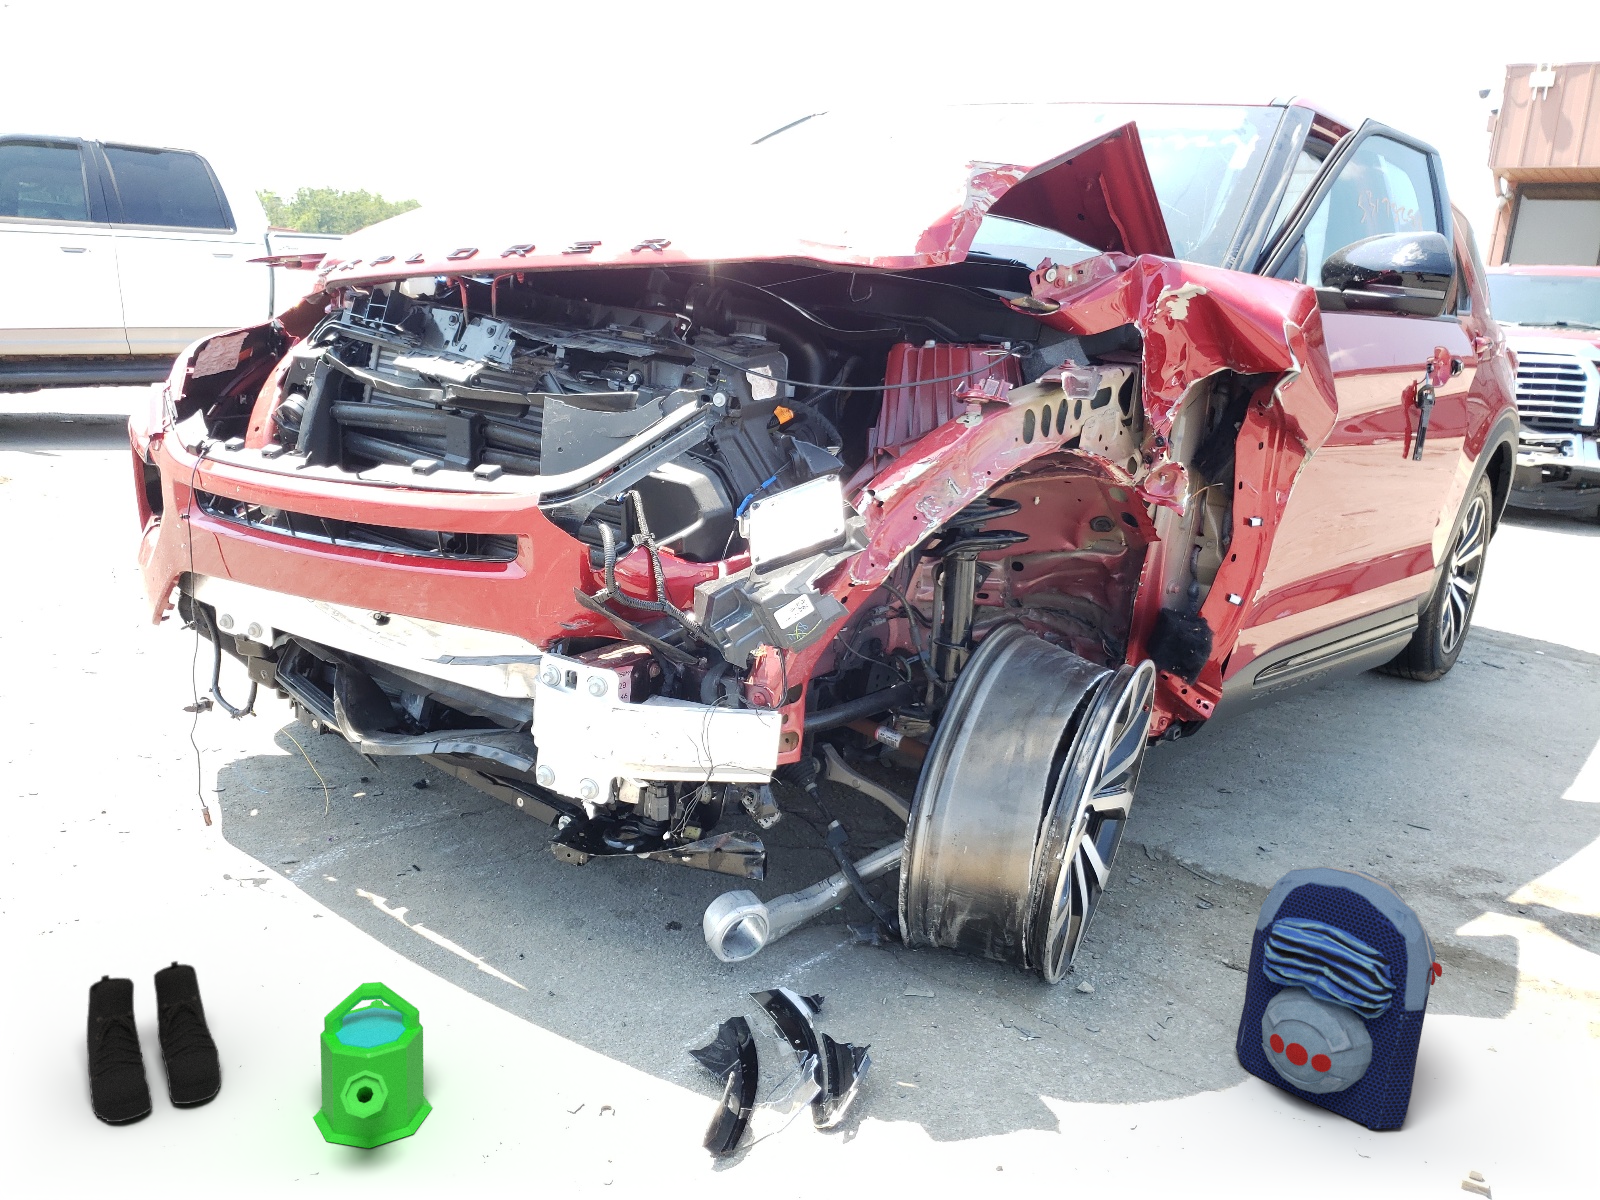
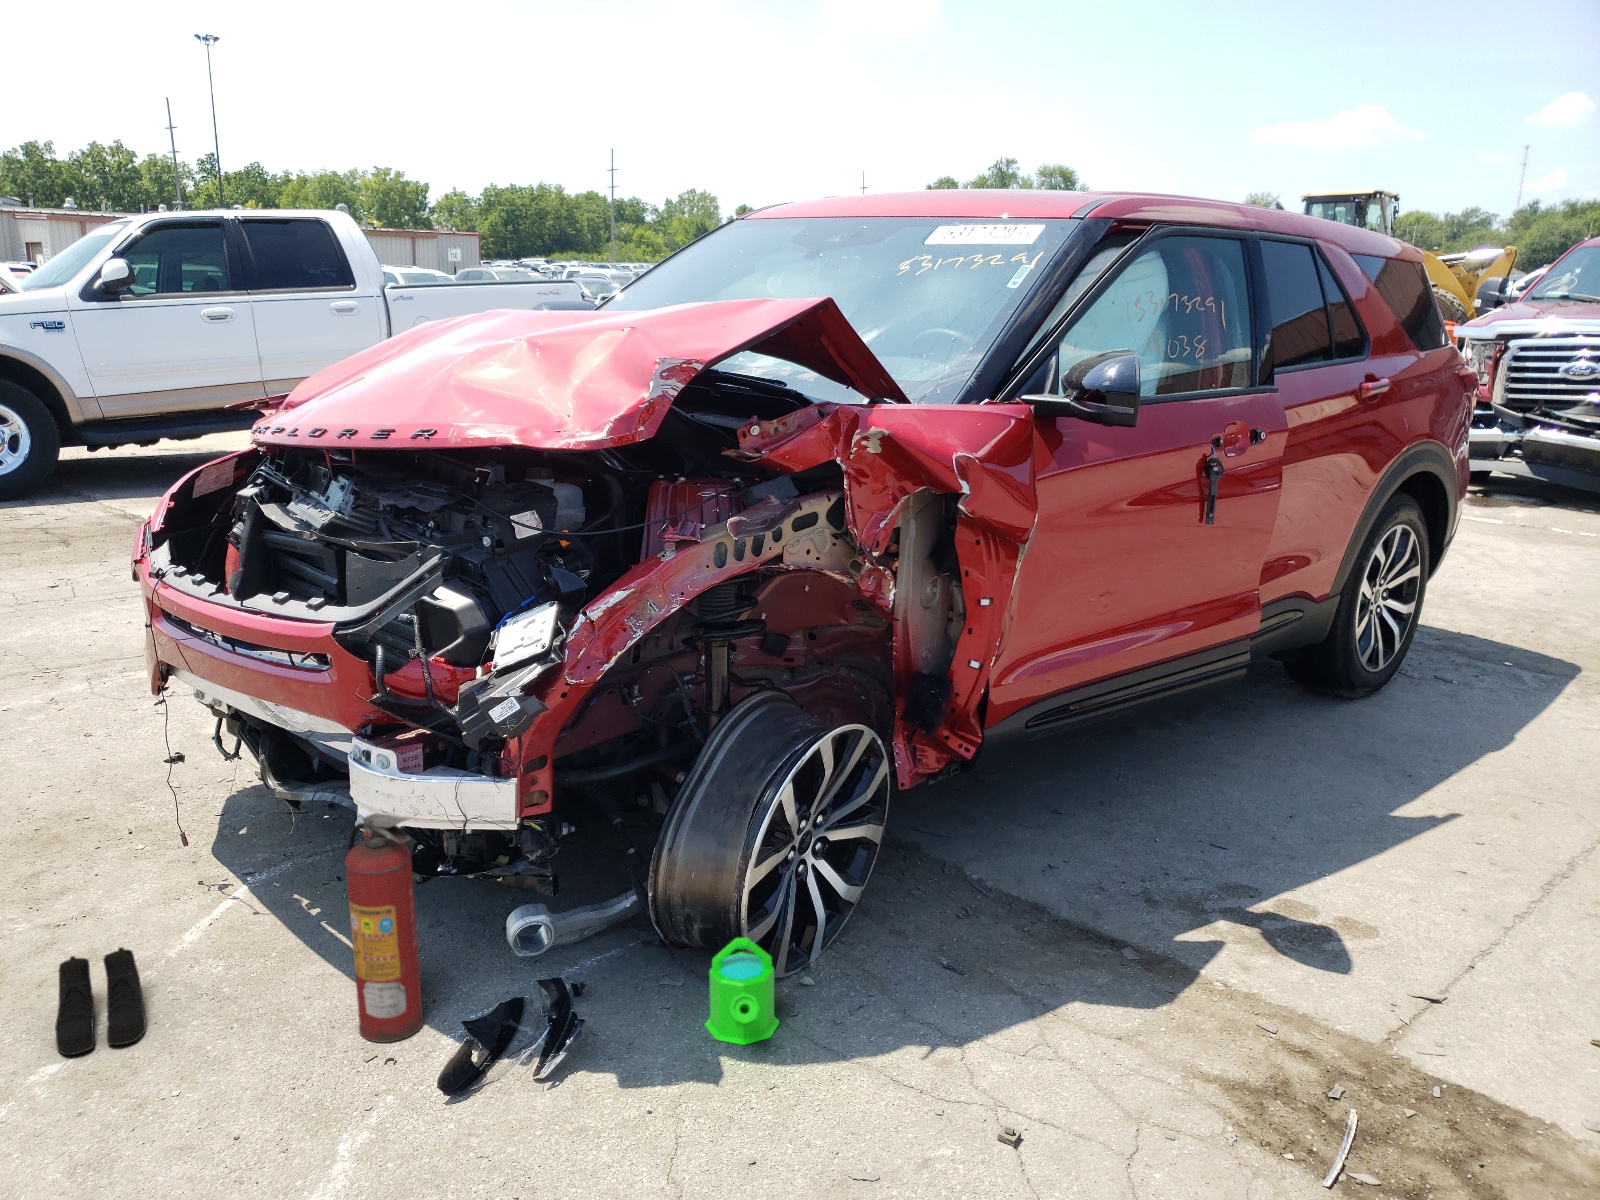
fire extinguisher: none [522,763,639,1085] -> present [345,813,424,1043]
backpack: present [1236,866,1442,1129] -> none [893,895,1022,1098]
watering can: present [313,982,432,1148] -> present [705,937,779,1045]

